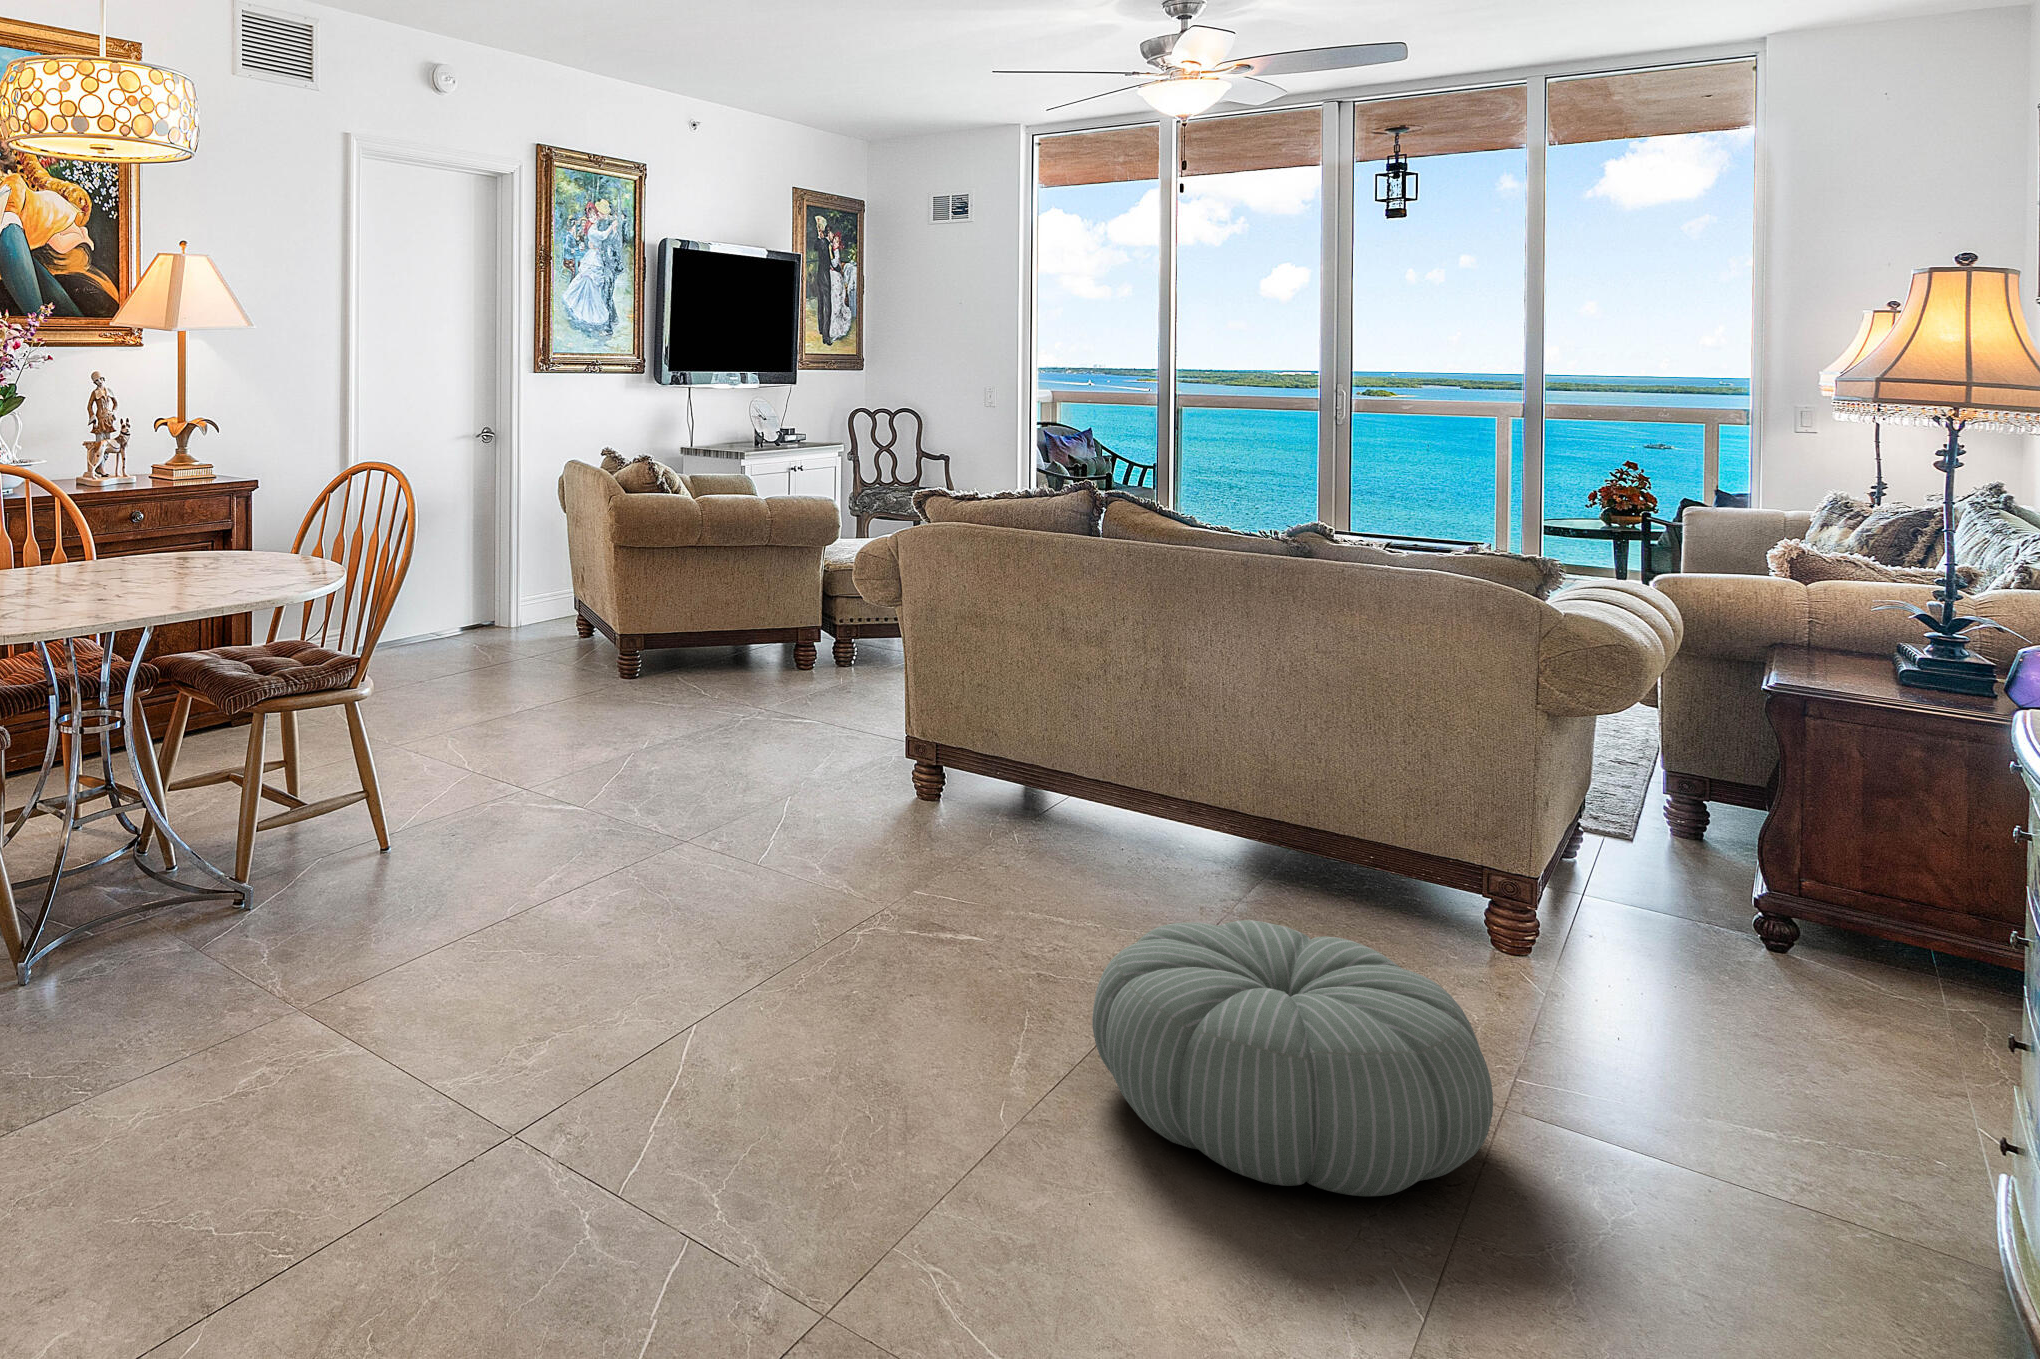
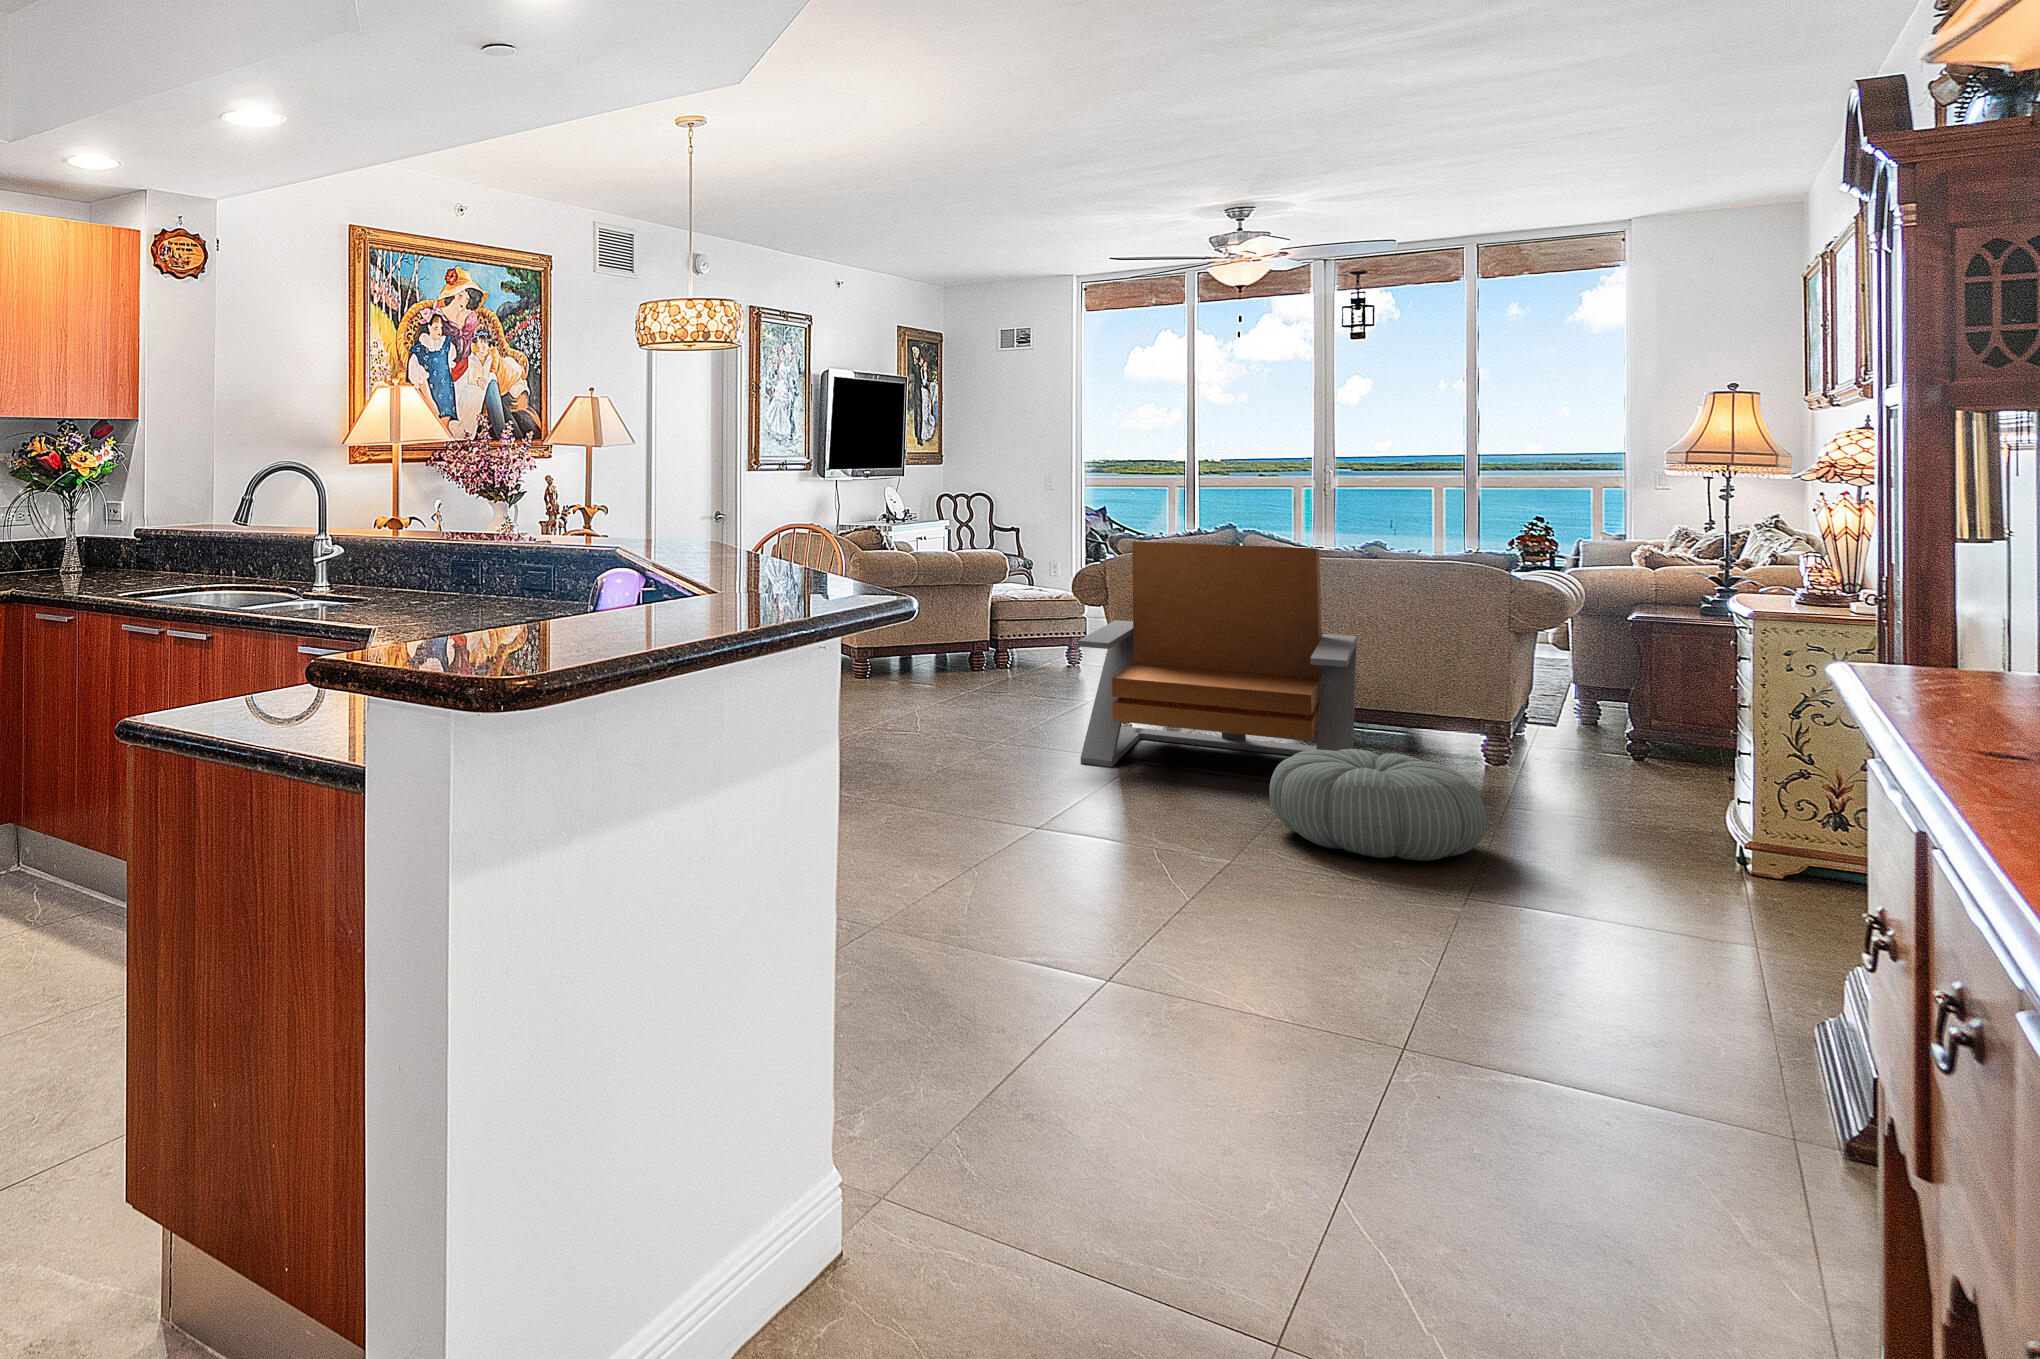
lounge chair: none [847,503,1321,970] -> present [1078,542,1357,767]

